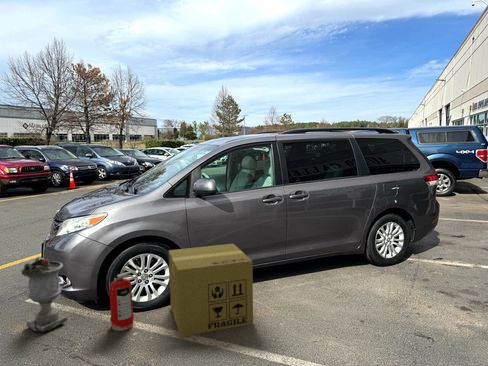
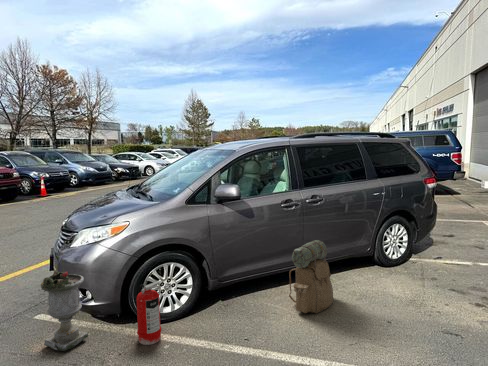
backpack: none [267,236,312,309] -> present [289,240,333,313]
cardboard box: present [169,244,253,337] -> none [193,249,285,348]

